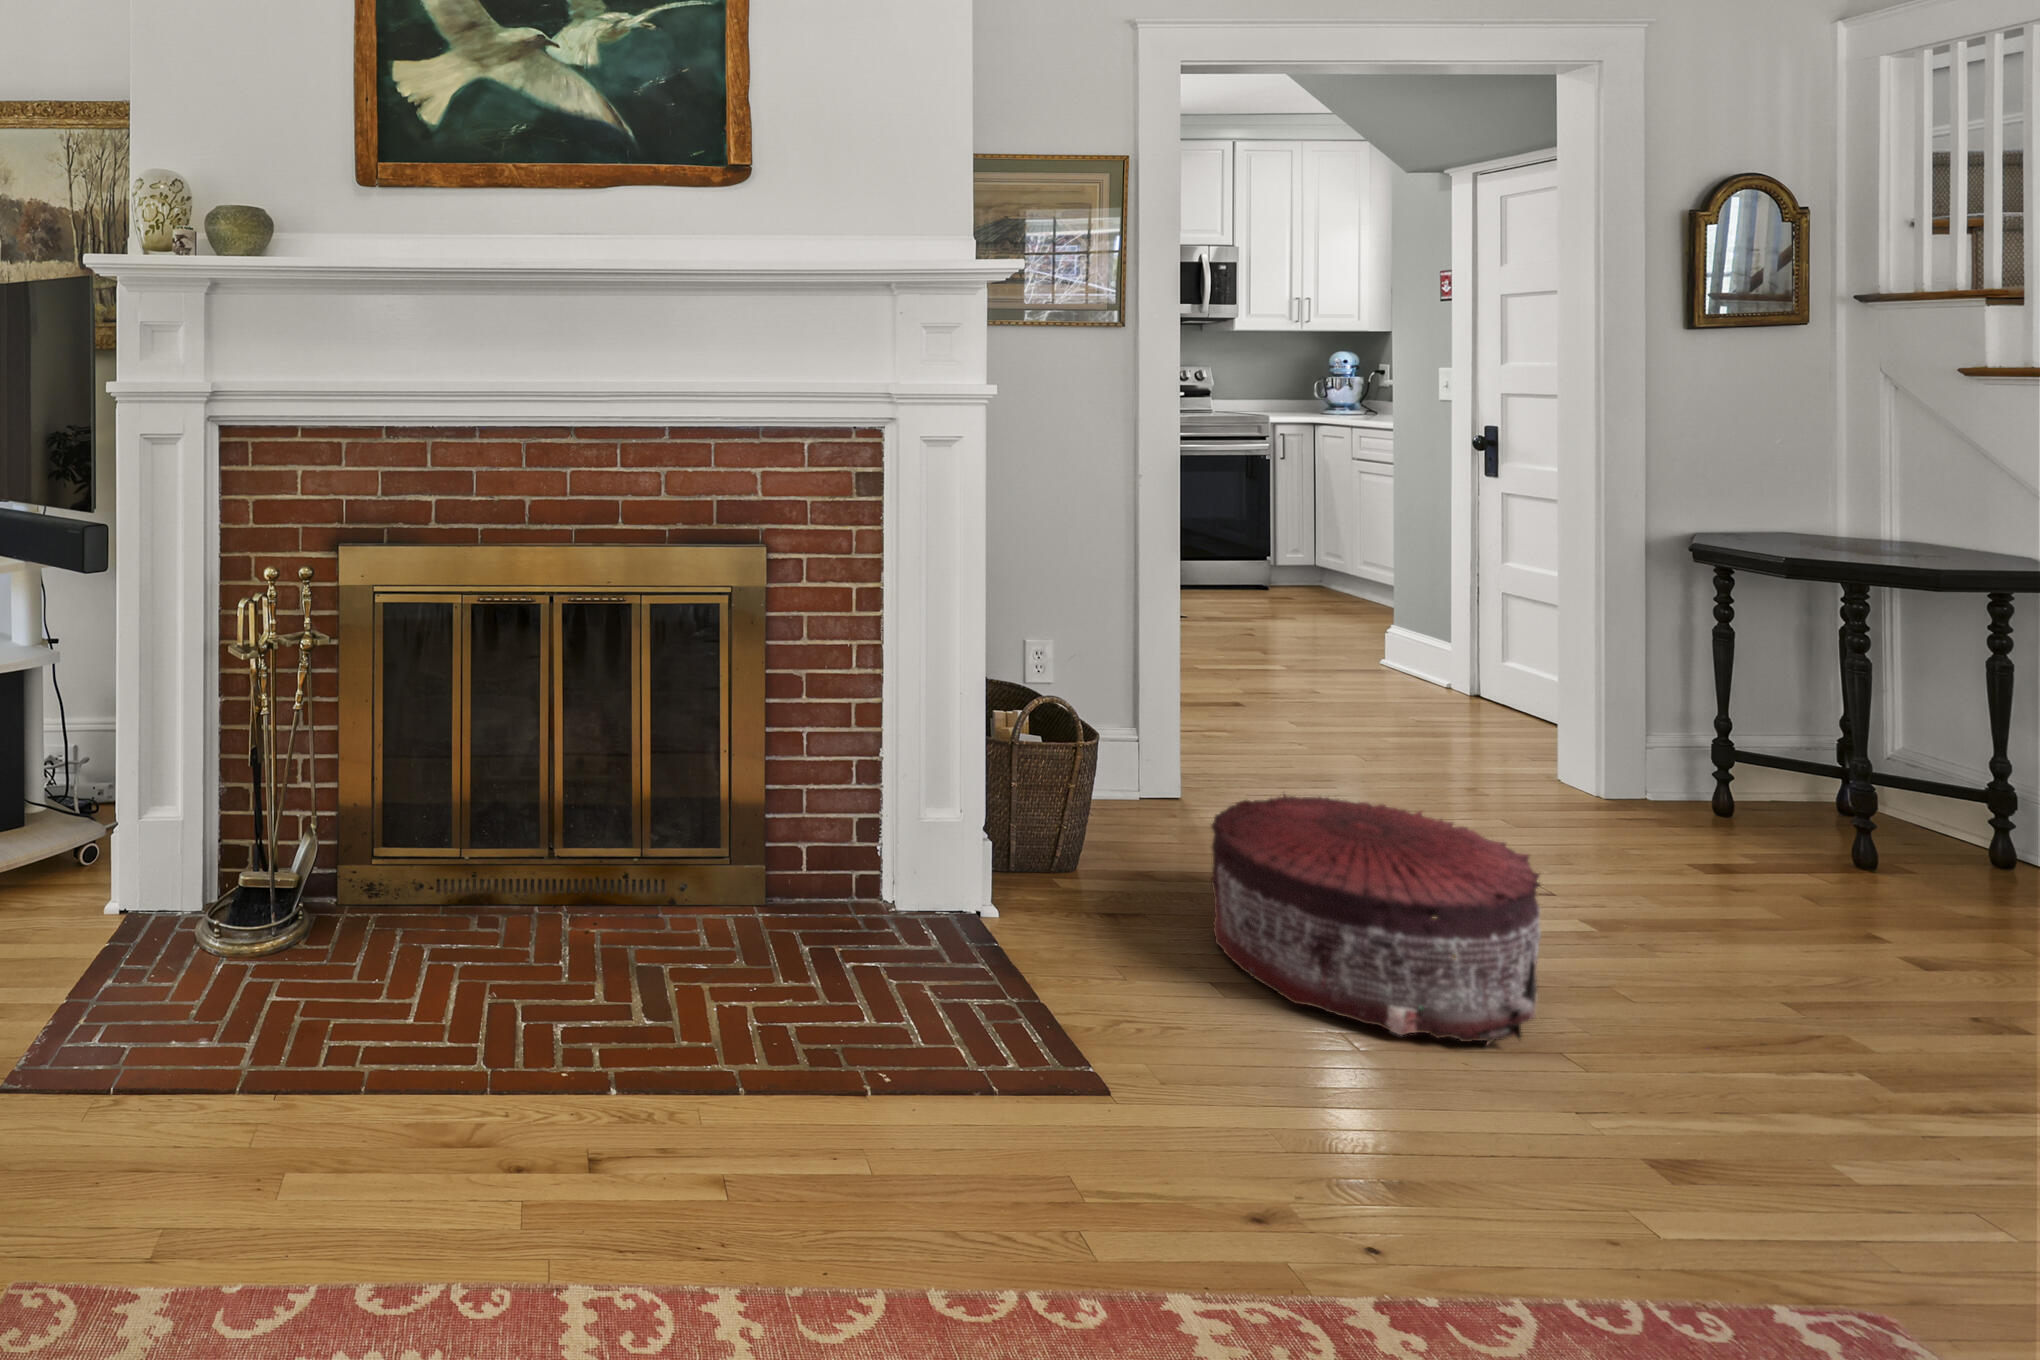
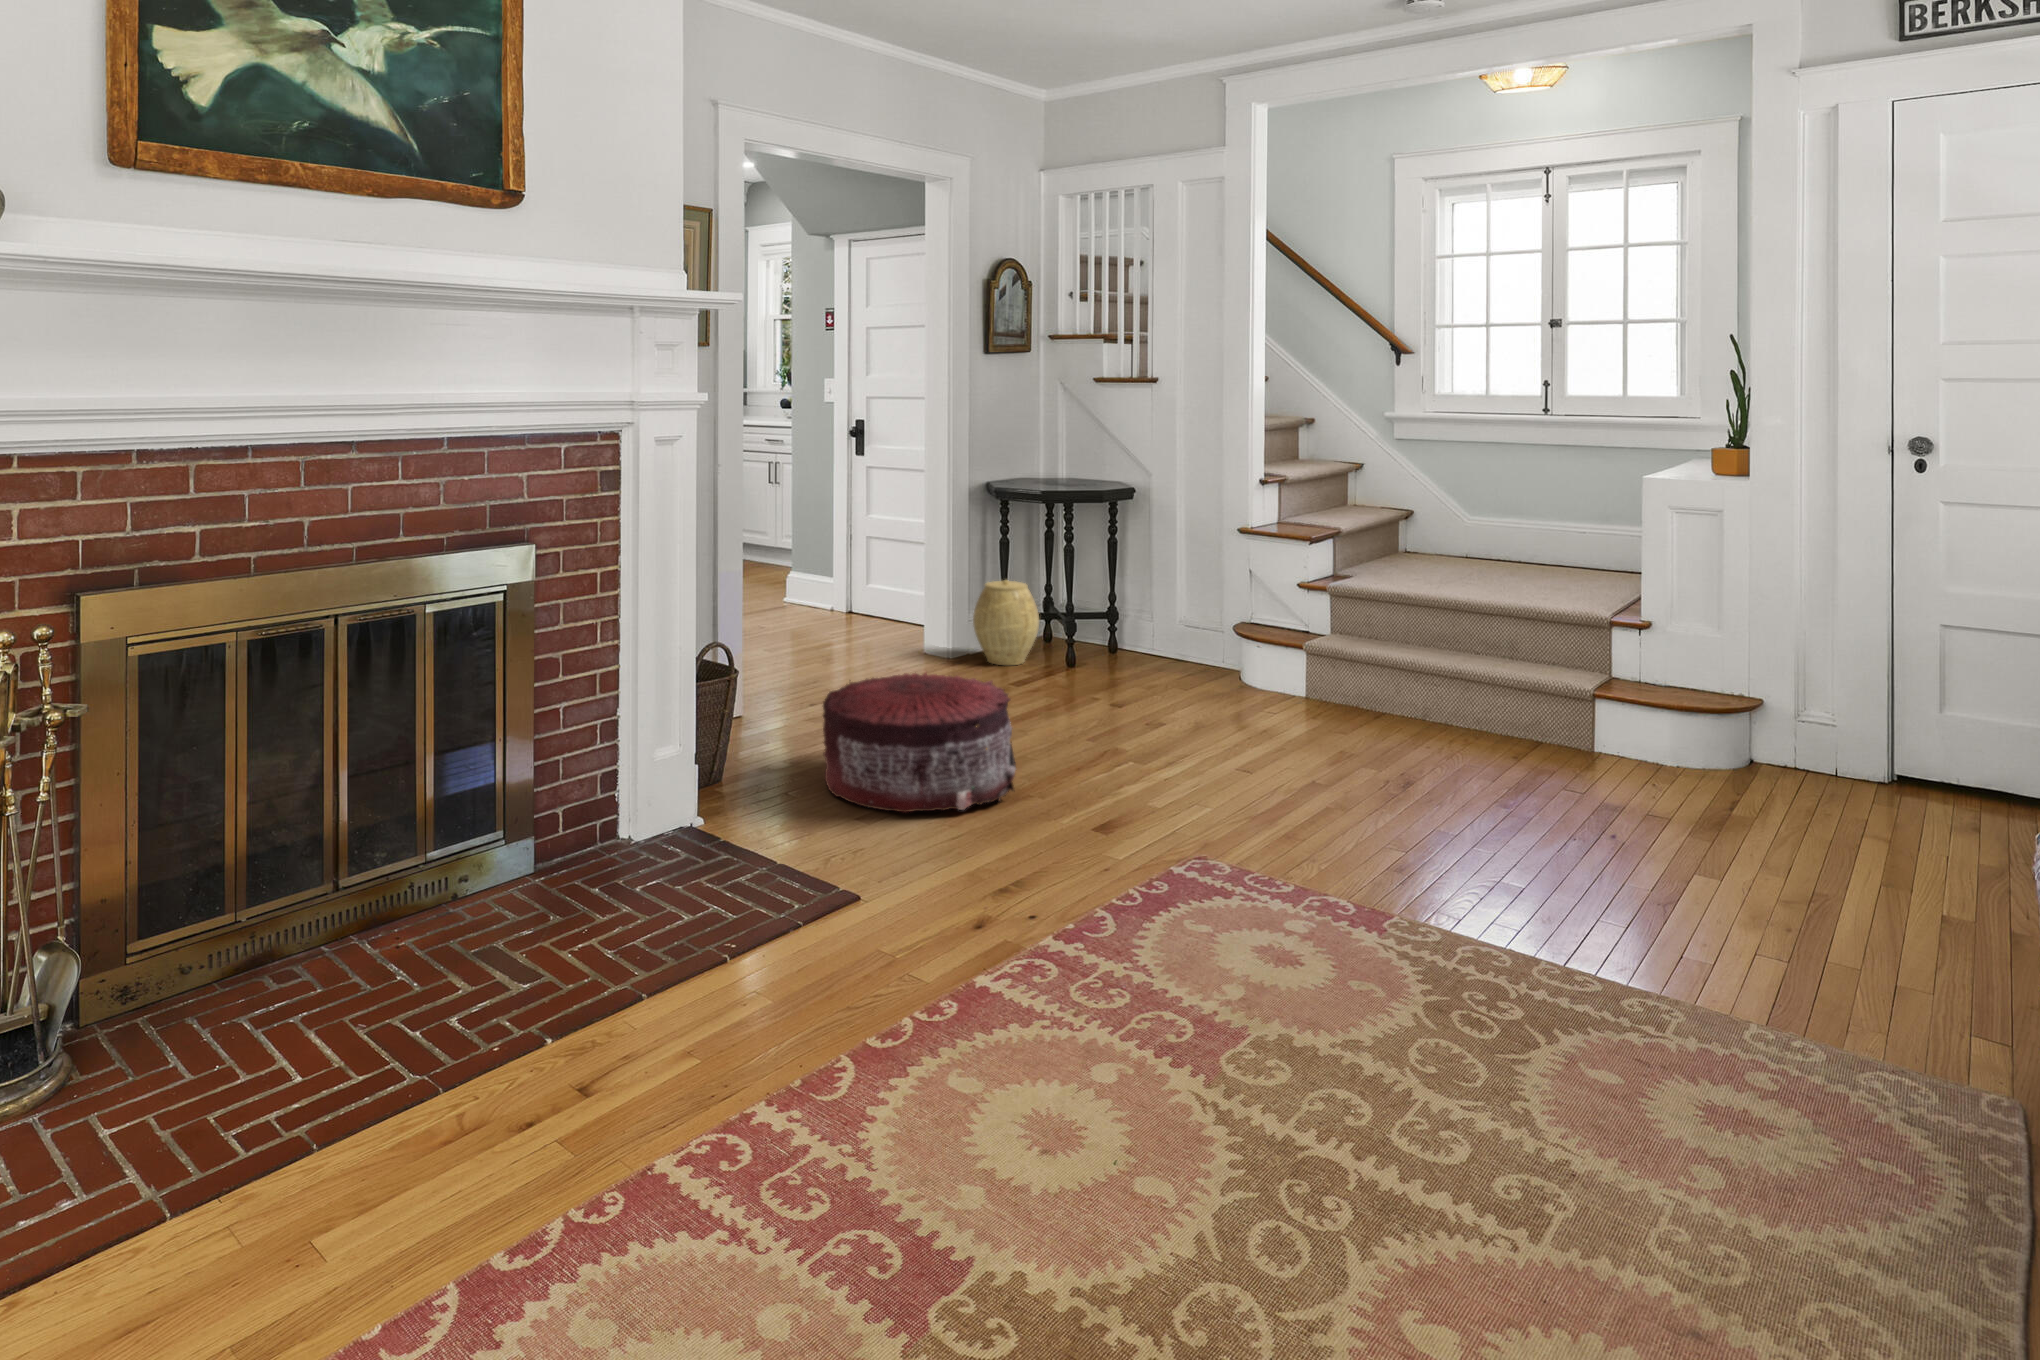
woven basket: none [1665,696,1812,840] -> present [973,580,1039,665]

